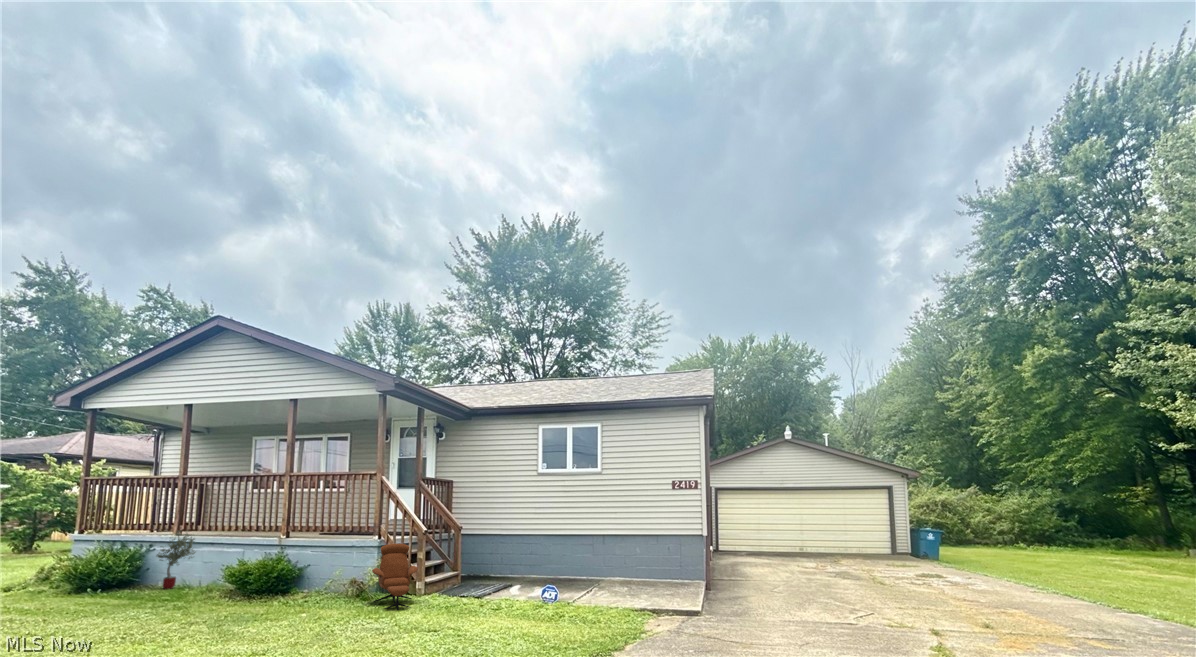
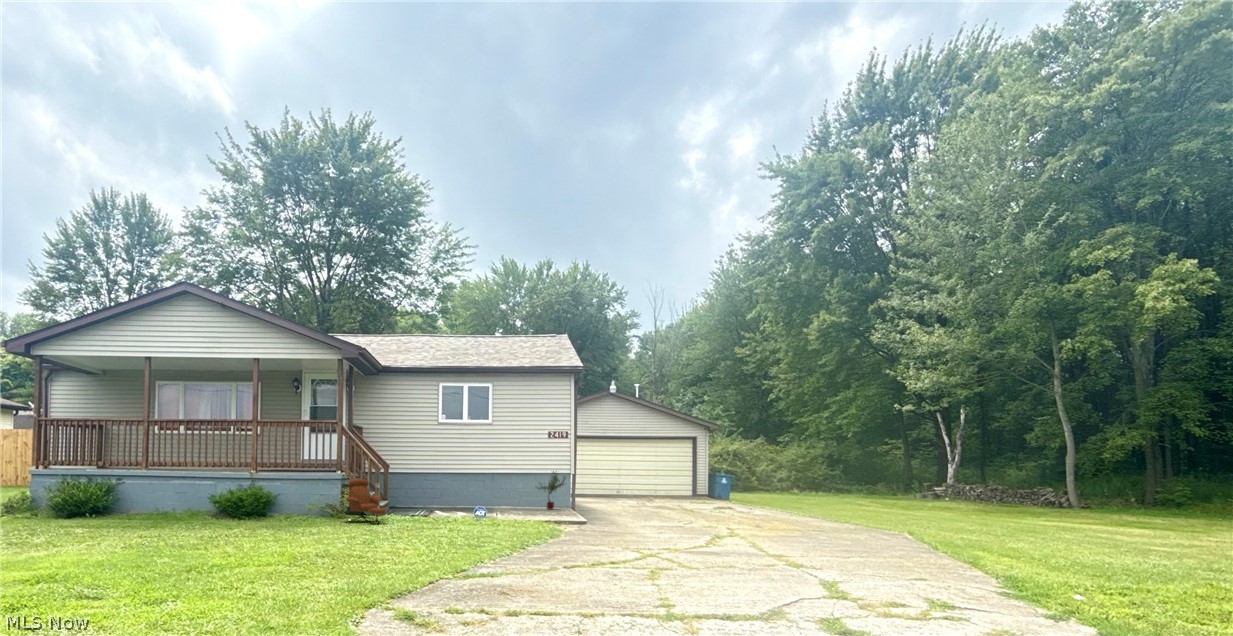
potted tree: present [157,531,195,589] -> present [536,471,566,510]

